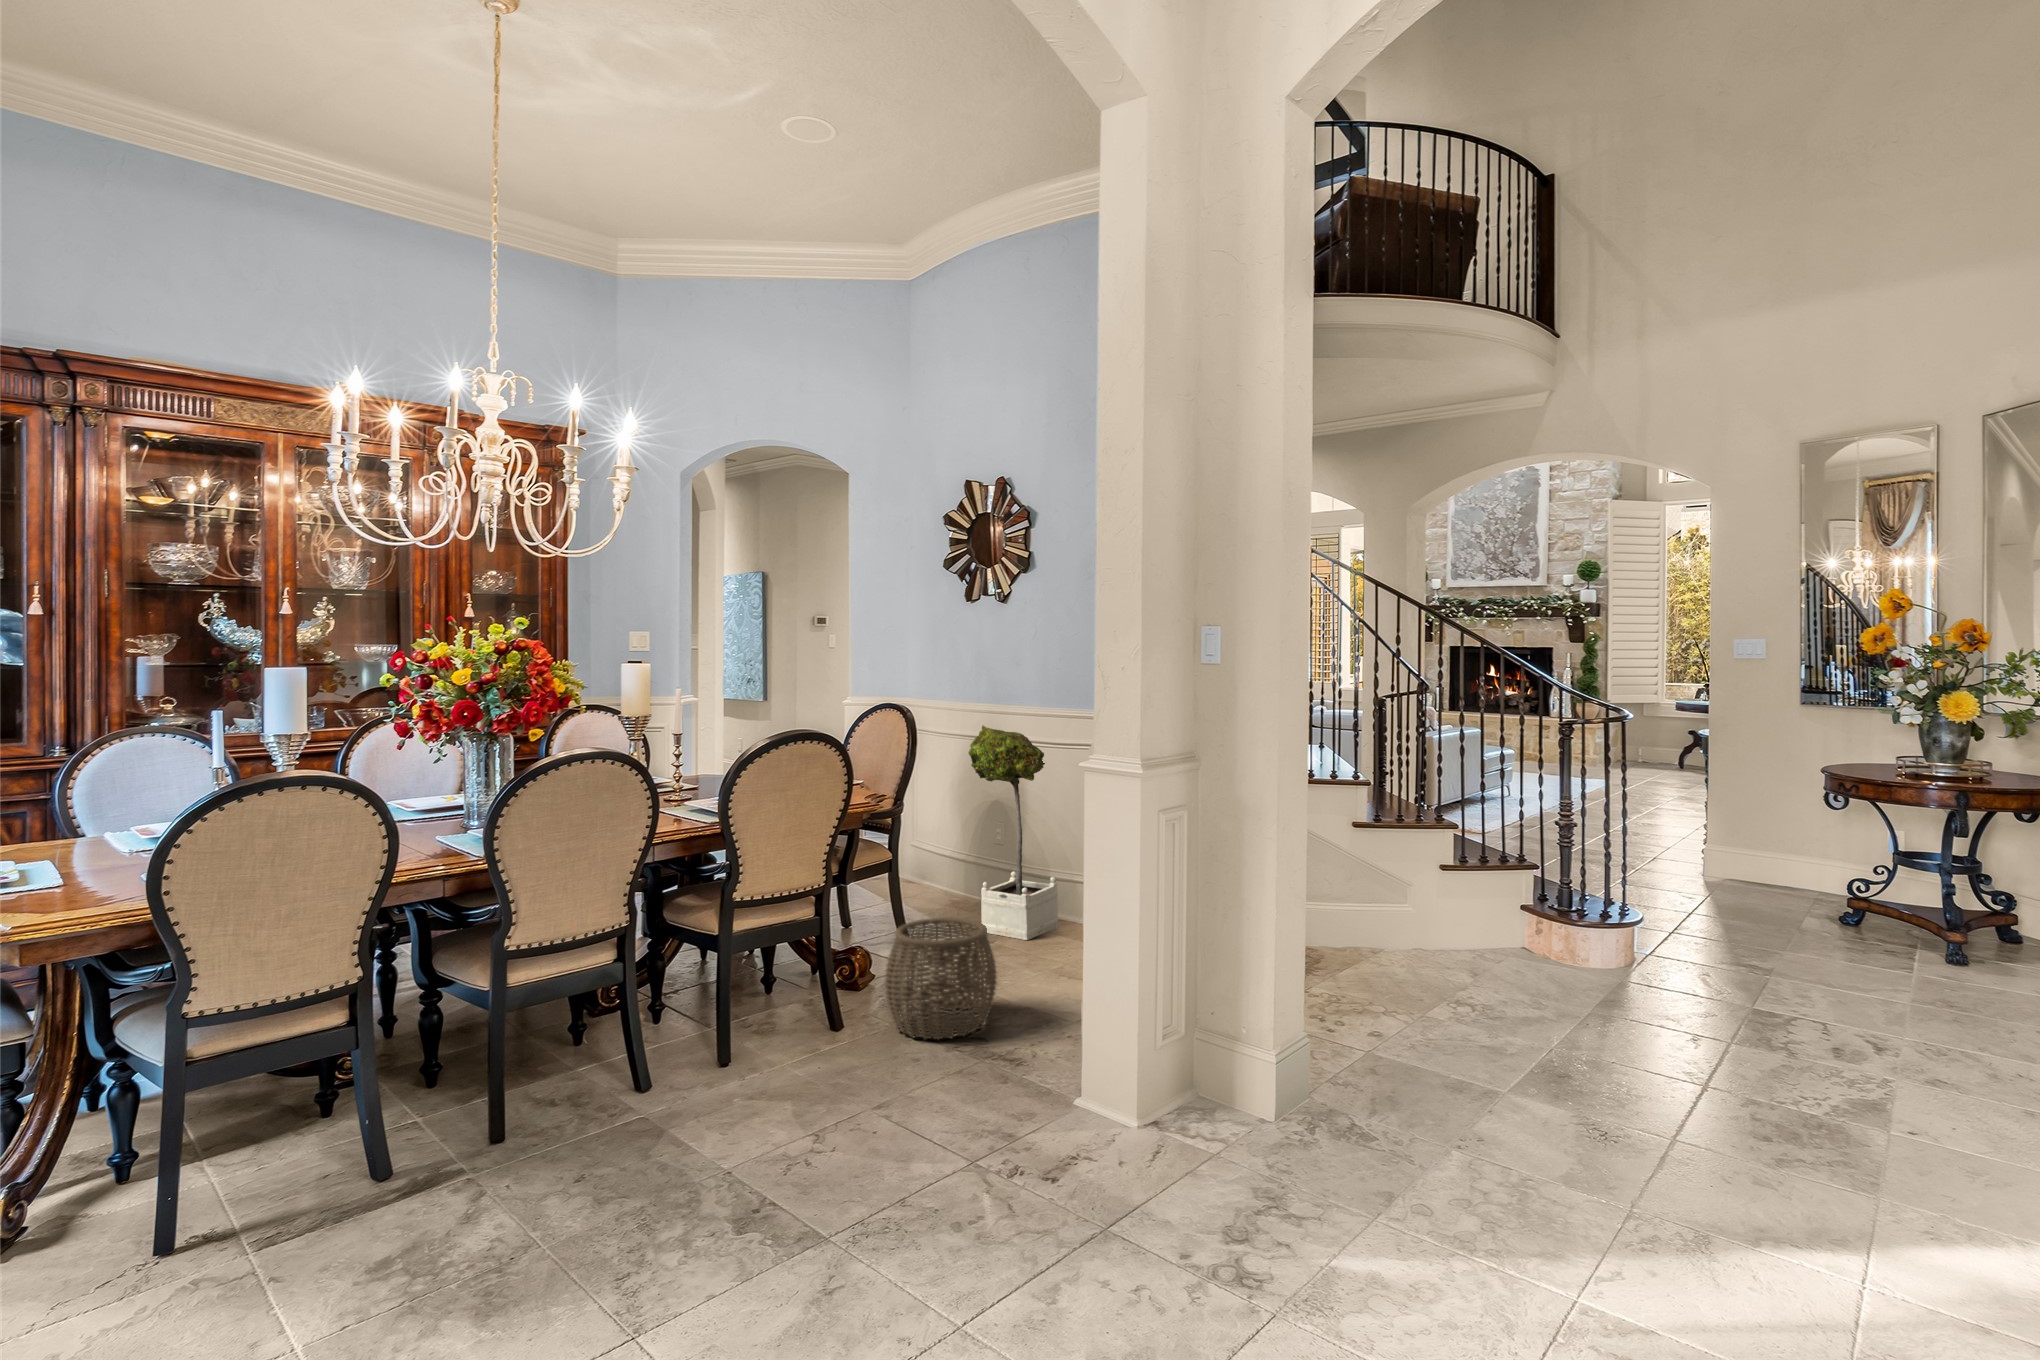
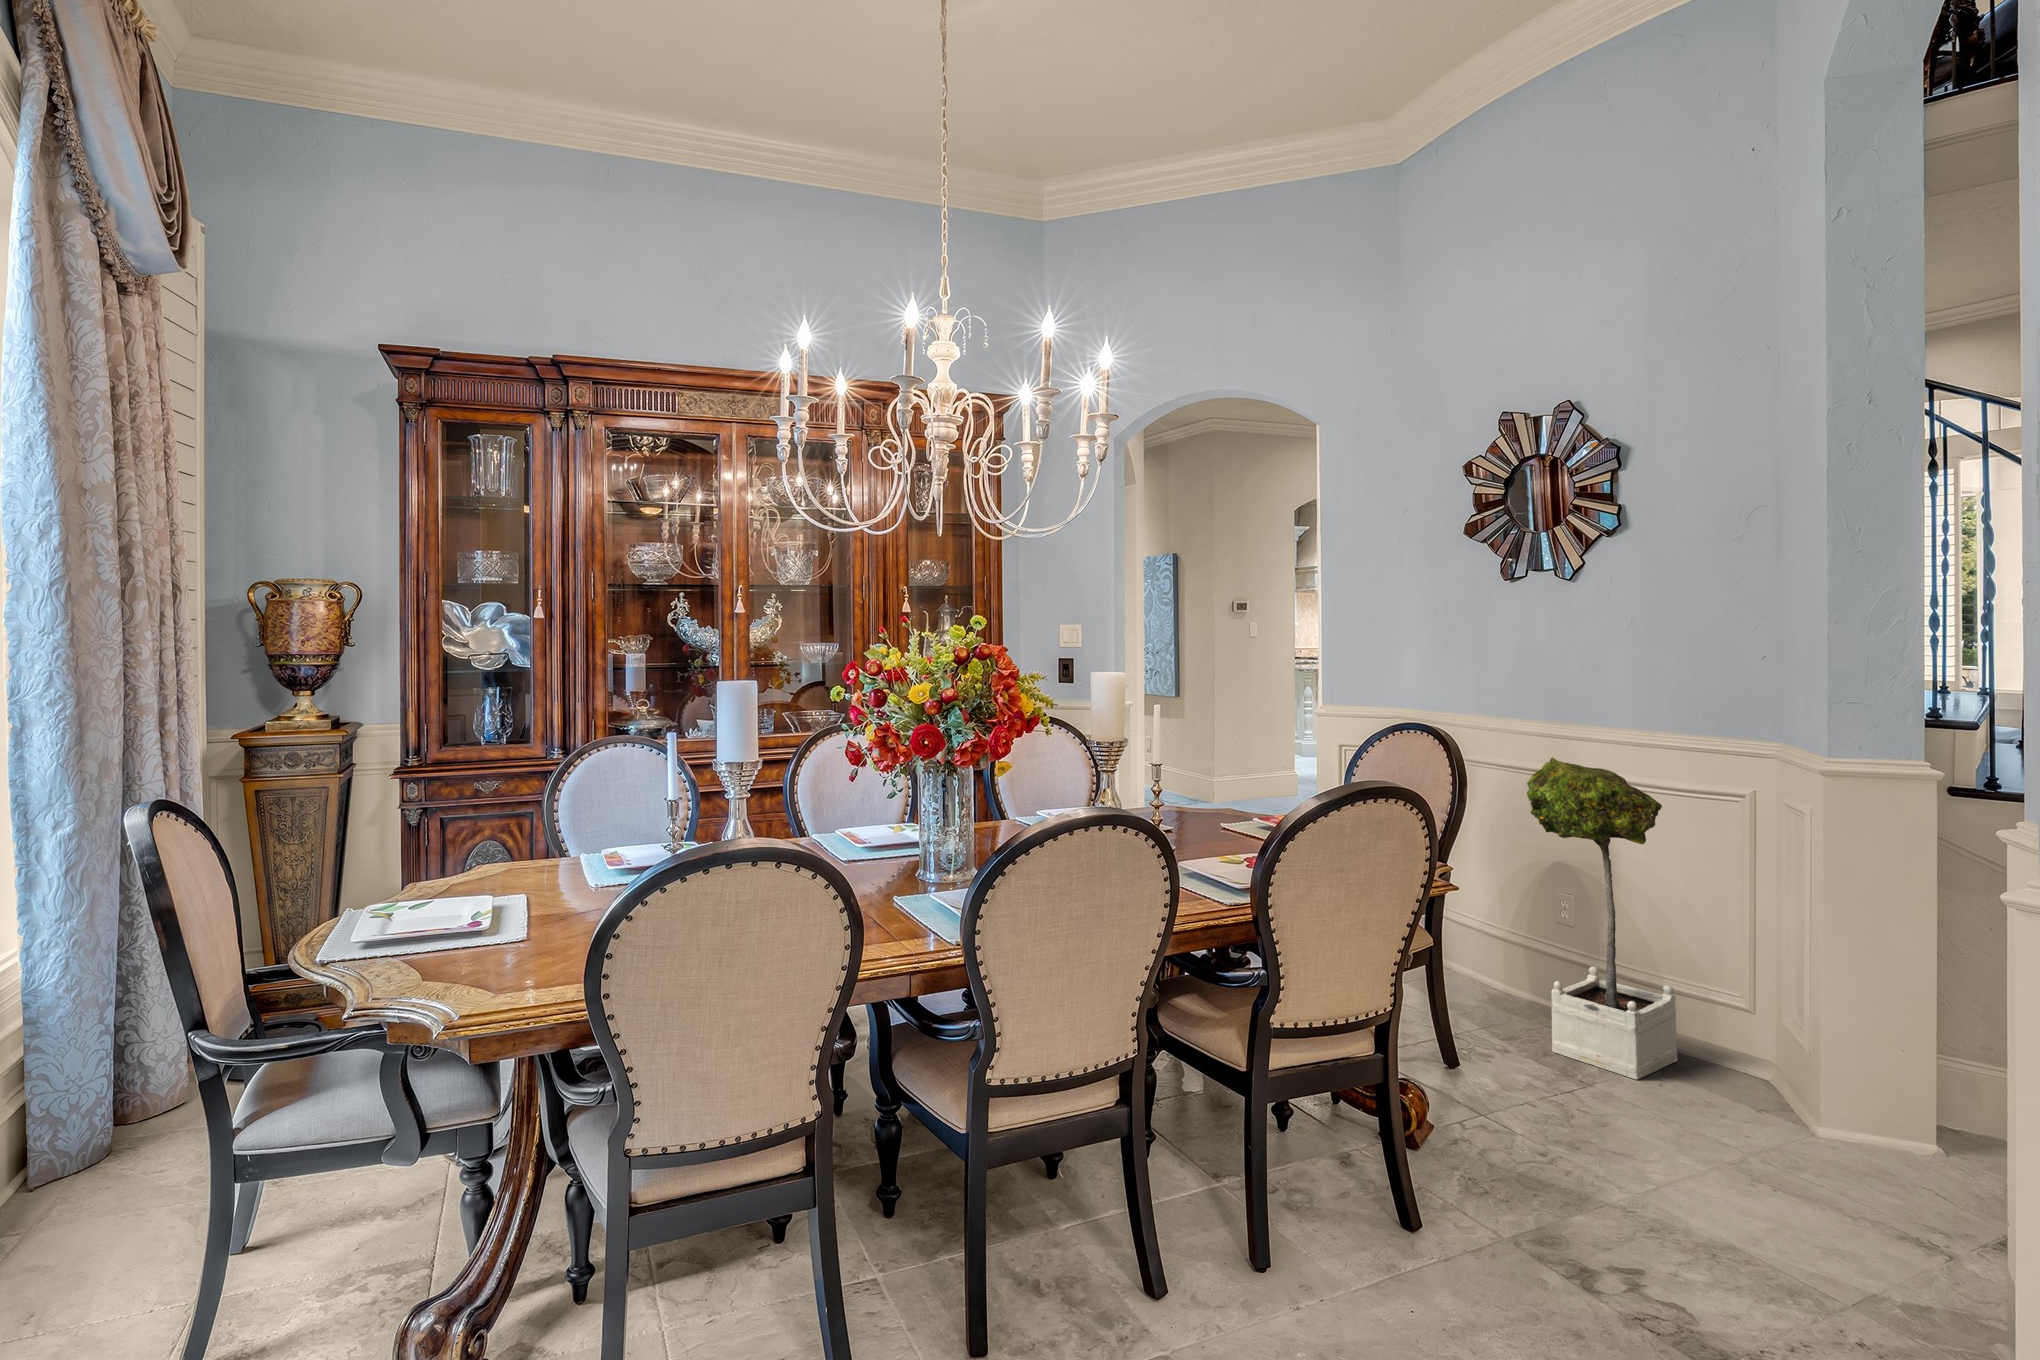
woven basket: present [884,918,997,1040] -> none [1479,1066,1682,1284]

